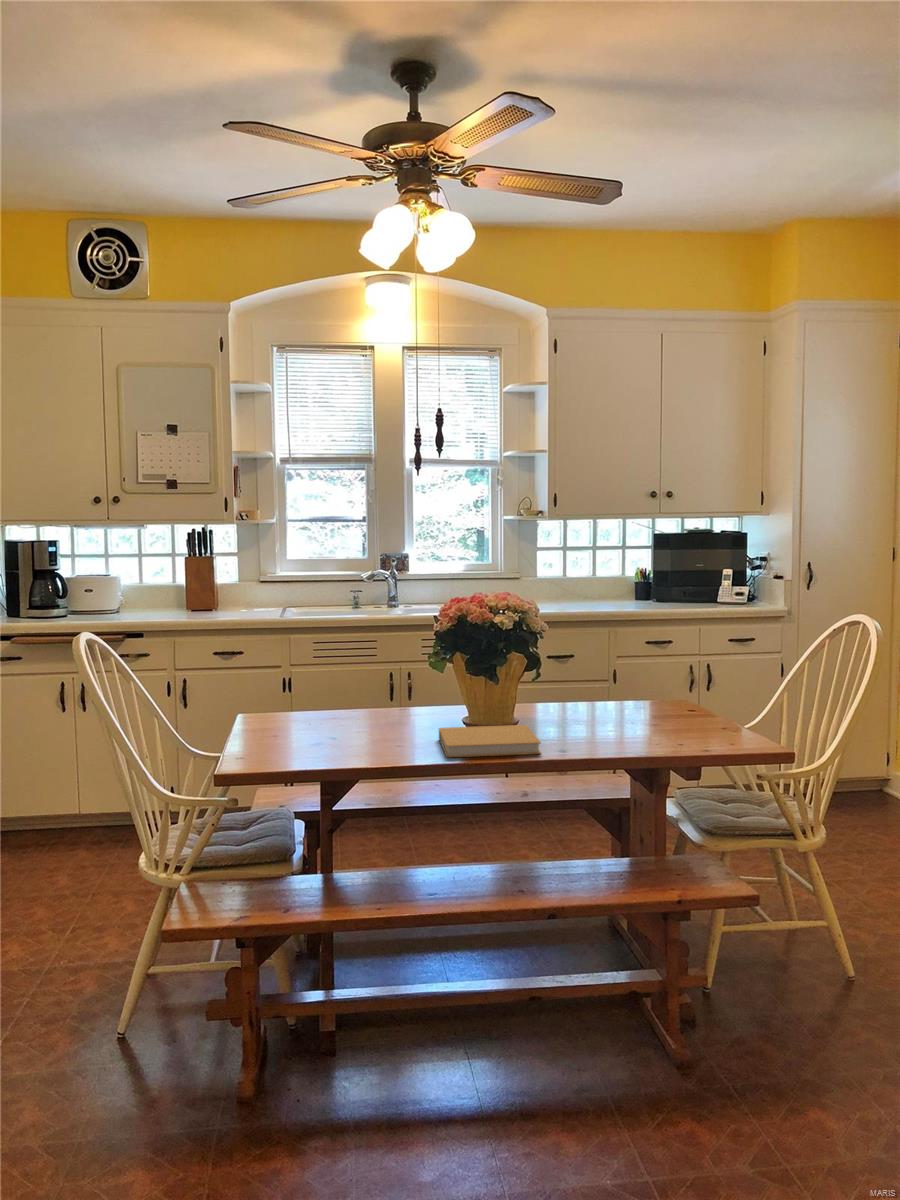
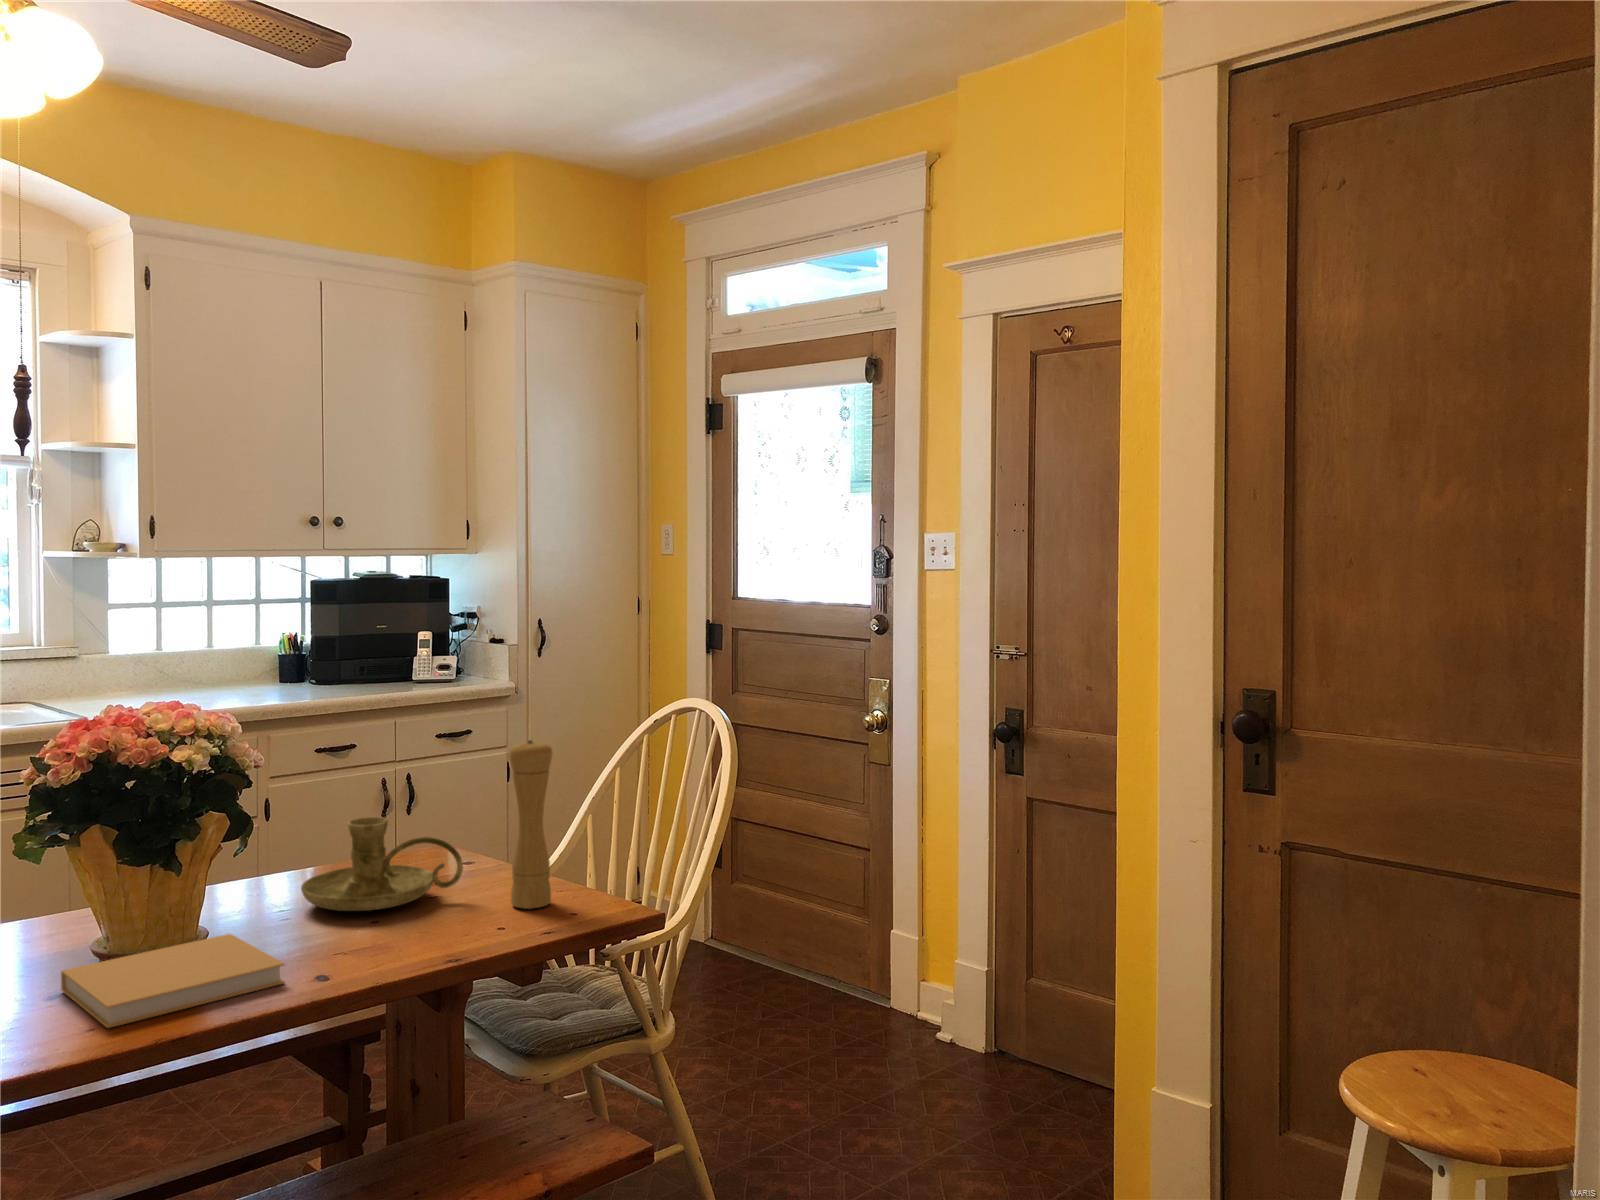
pepper mill: none [698,629,728,741] -> present [509,740,552,909]
candle holder: none [576,671,672,727] -> present [301,817,463,911]

